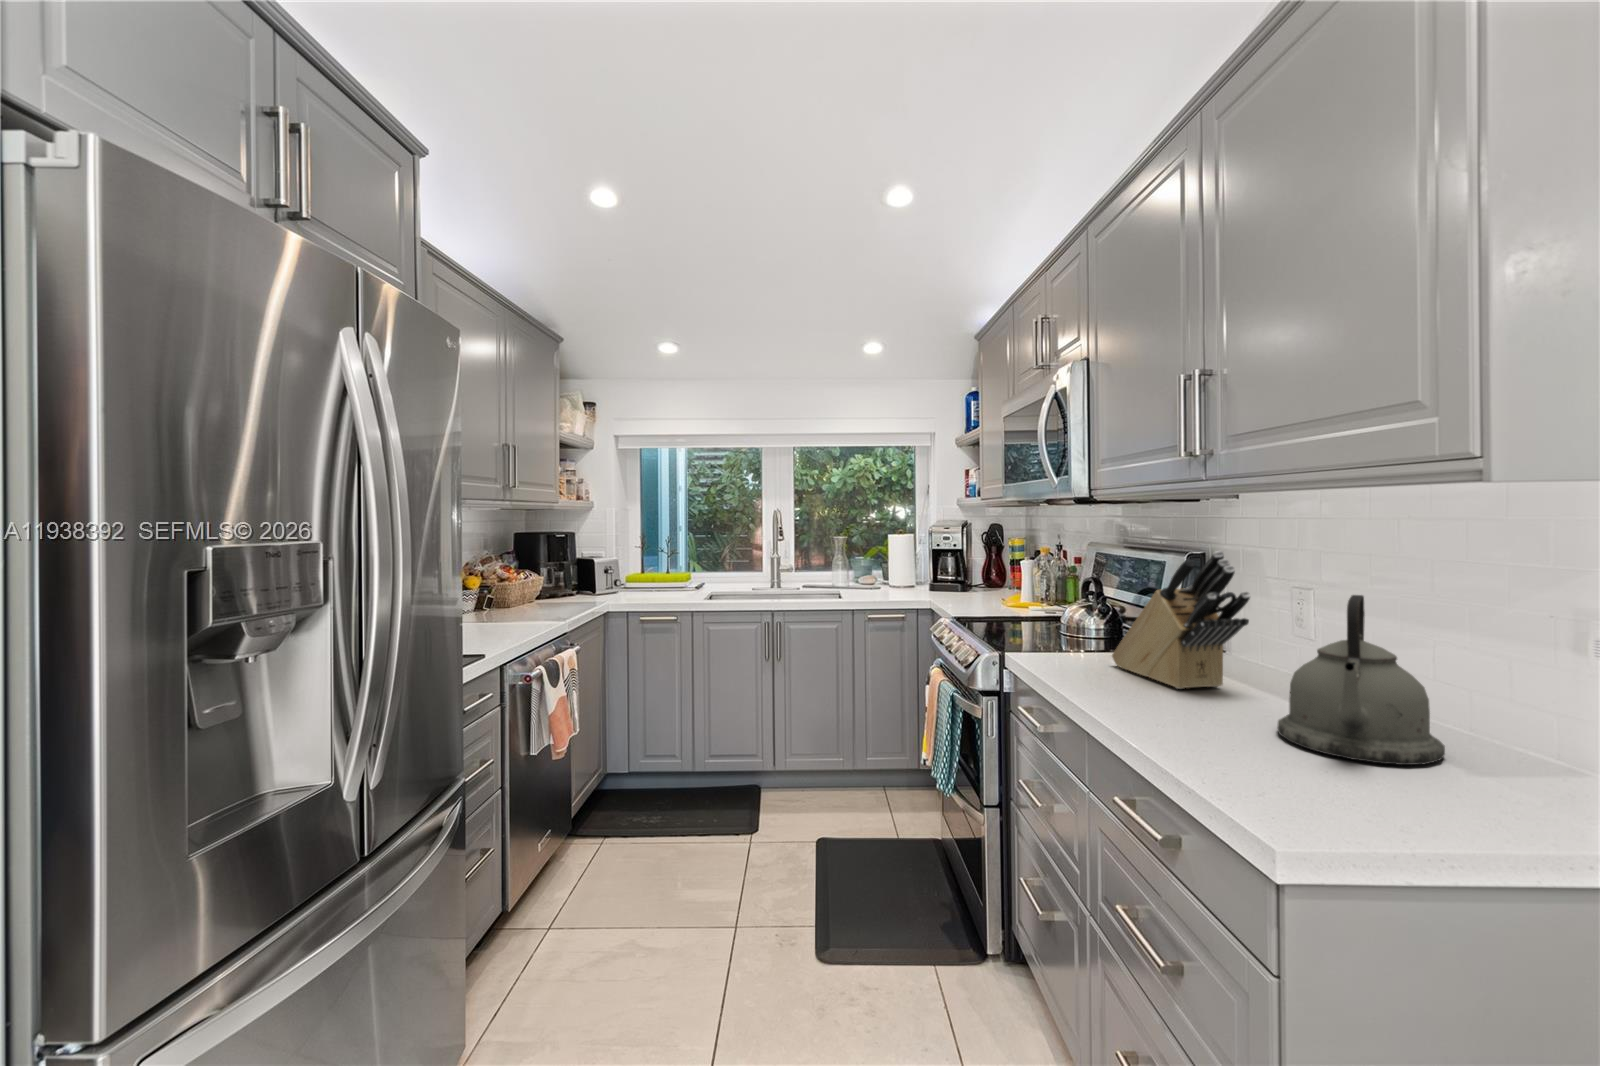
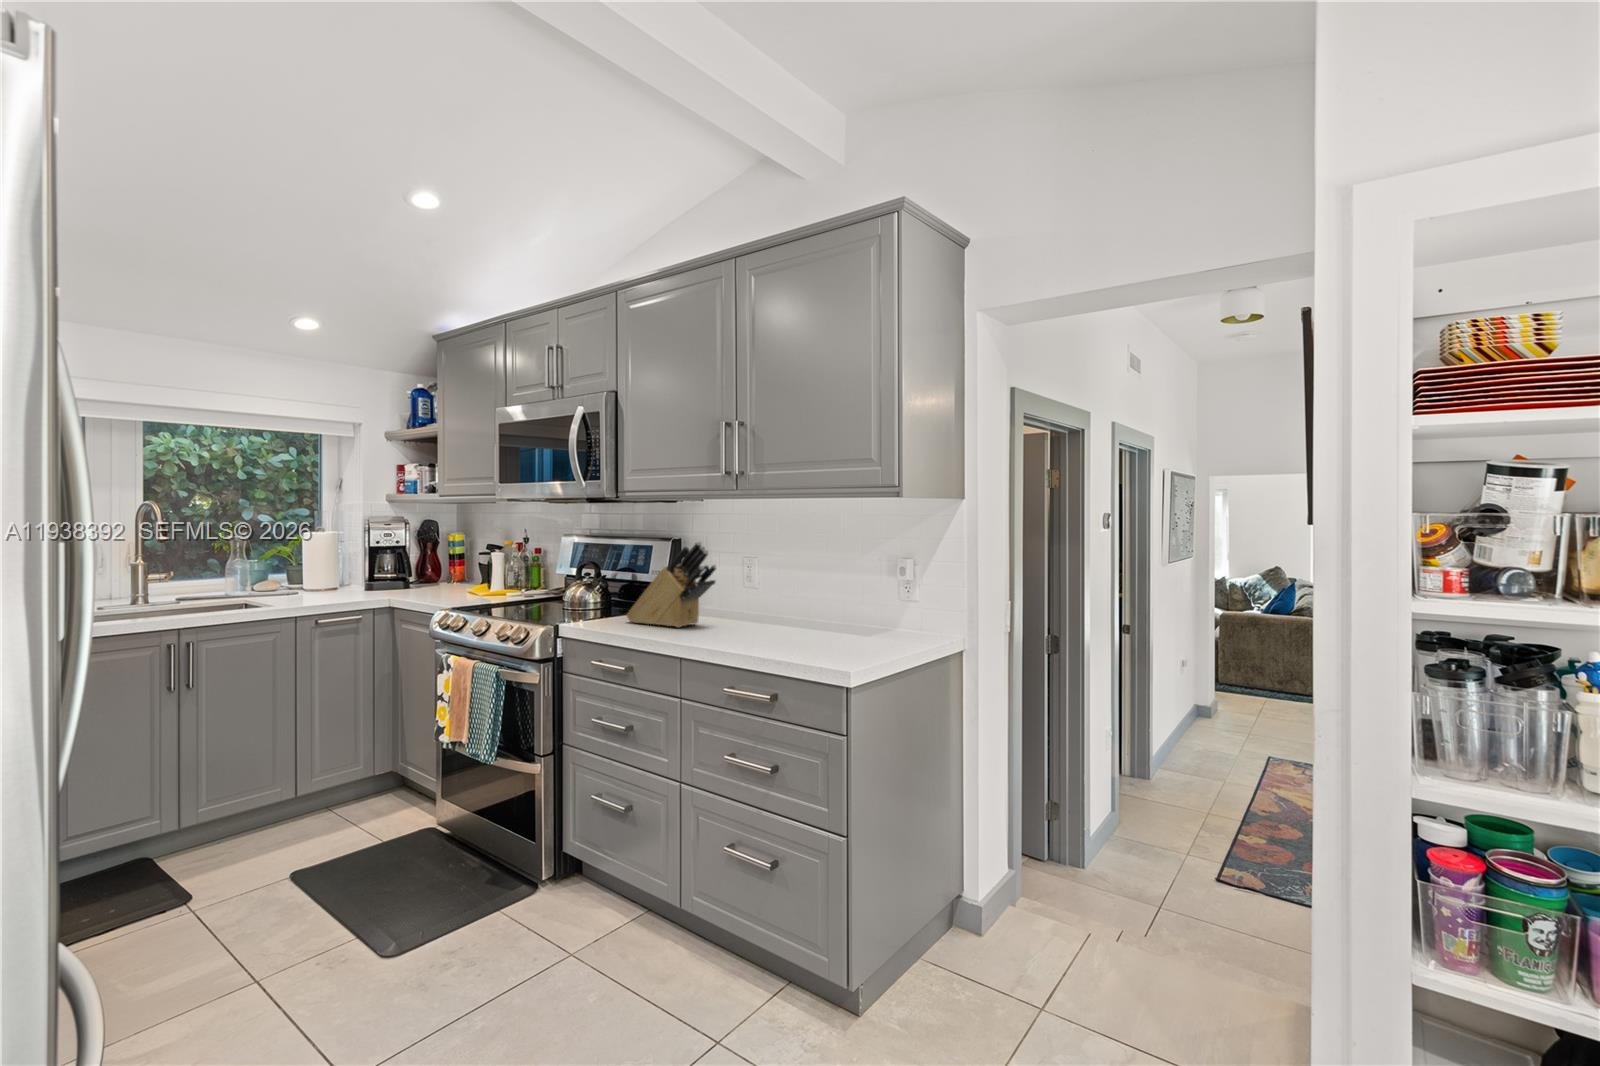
kettle: present [1277,595,1445,765] -> none [743,562,807,640]

